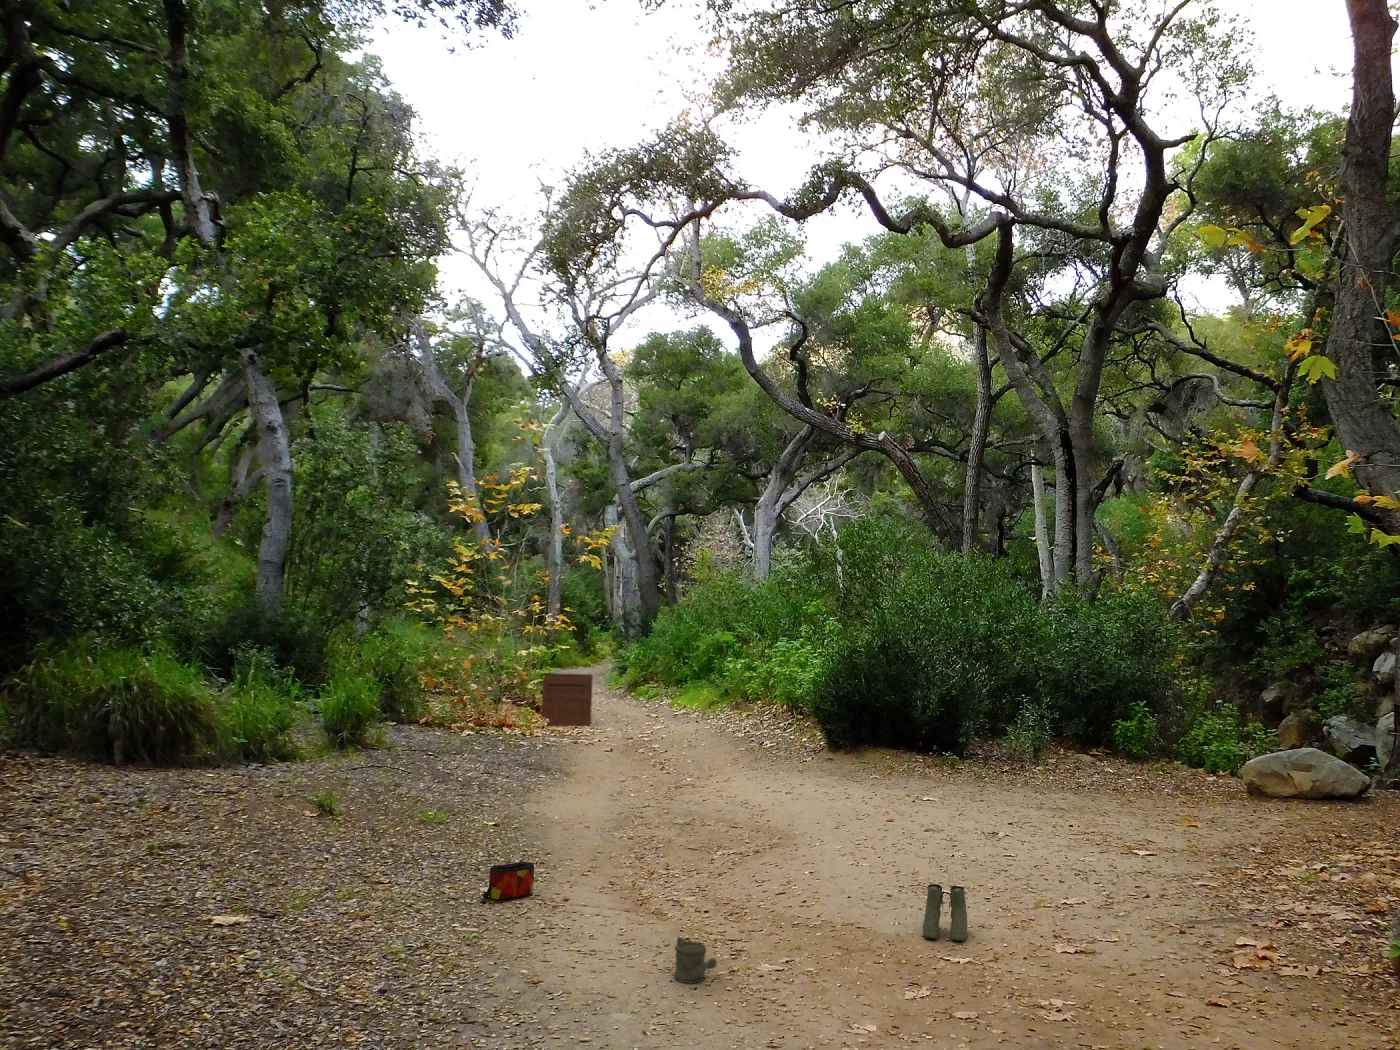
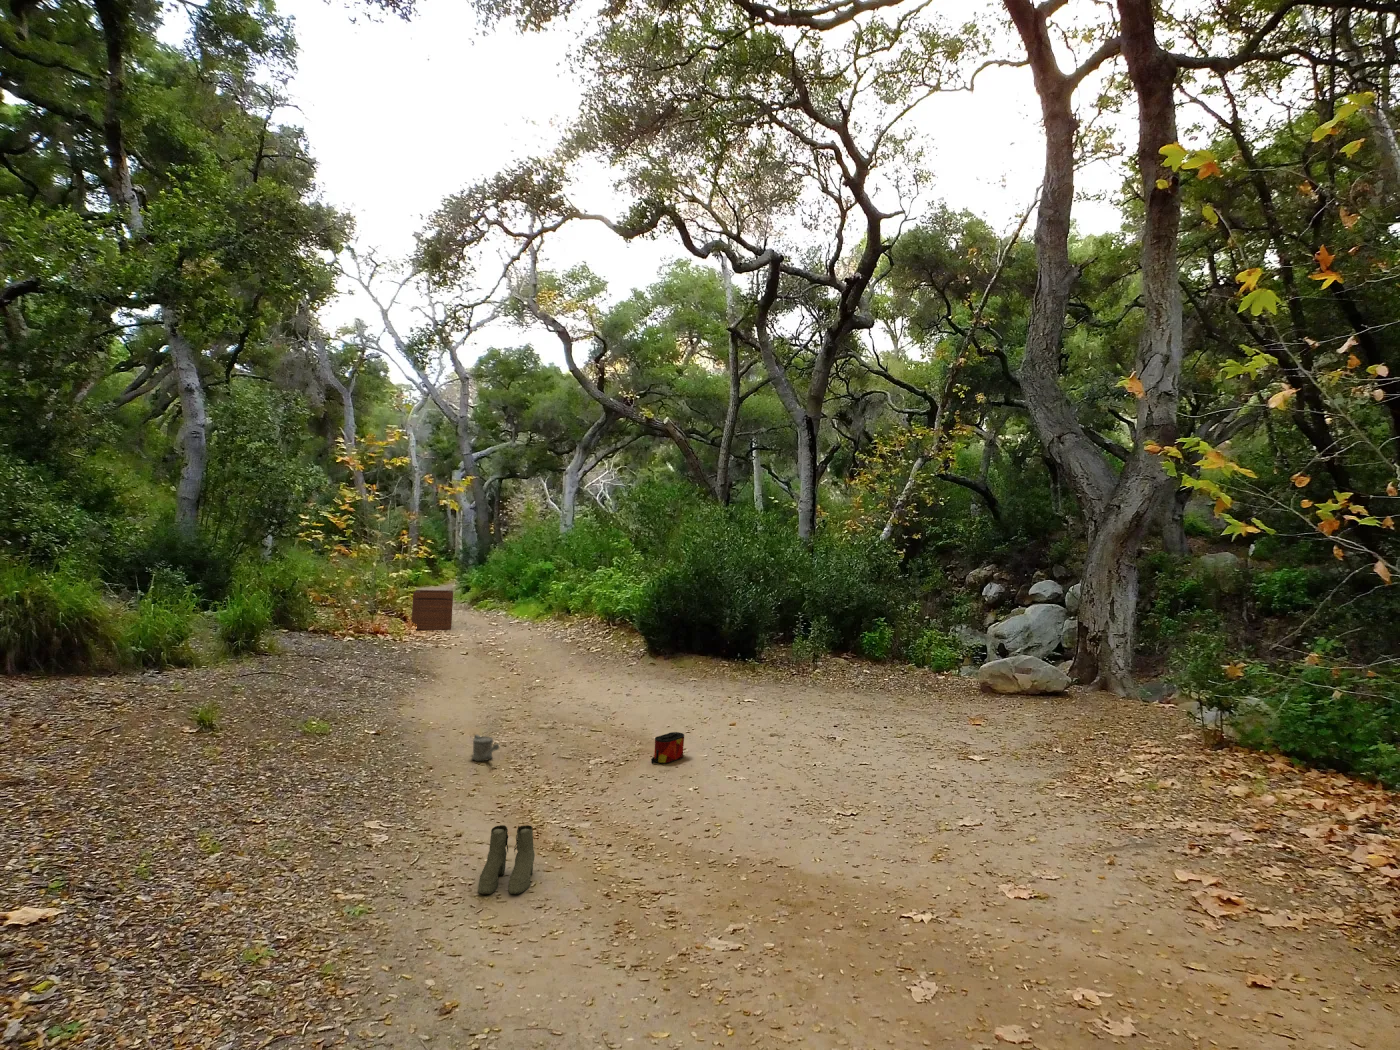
bag: present [483,862,534,901] -> present [651,732,684,764]
boots: present [923,884,967,941] -> present [478,825,535,894]
watering can: present [674,937,717,983] -> present [472,735,499,761]

